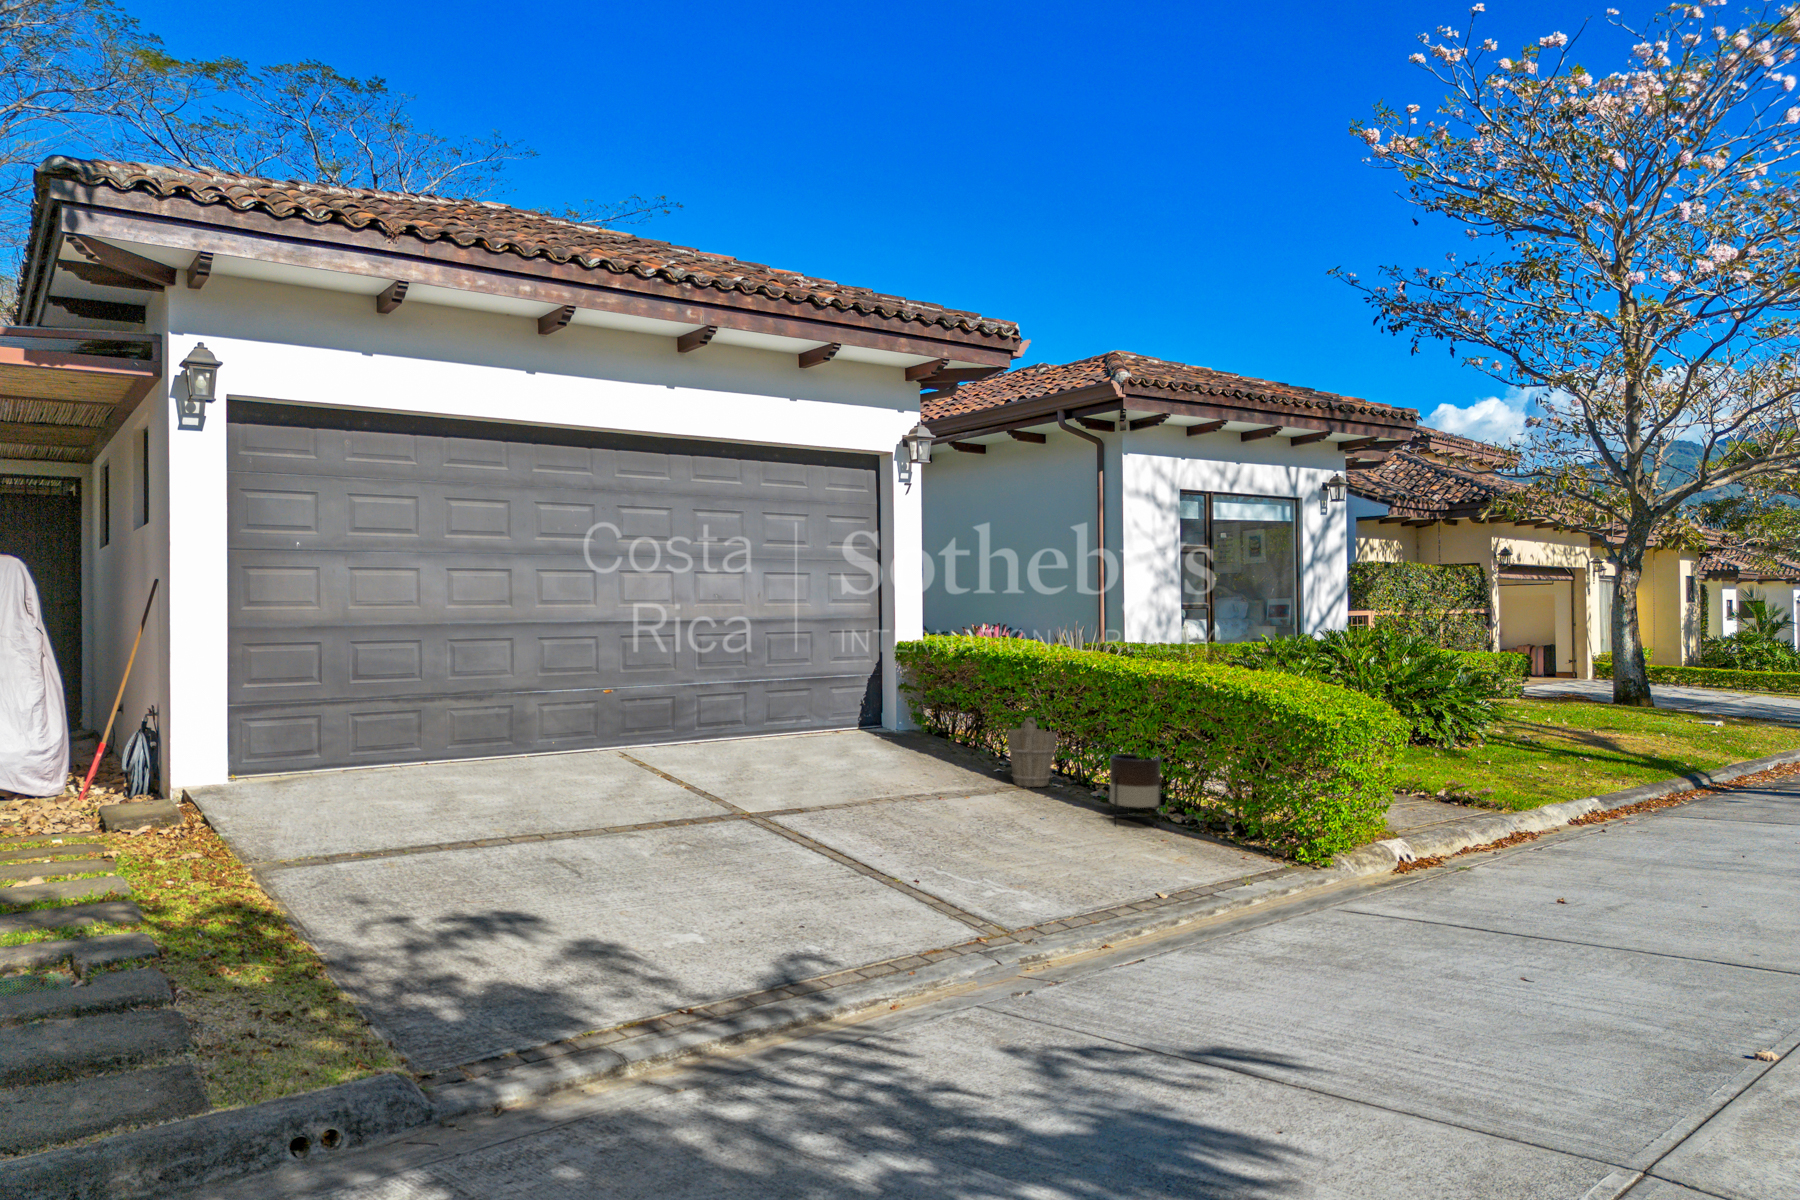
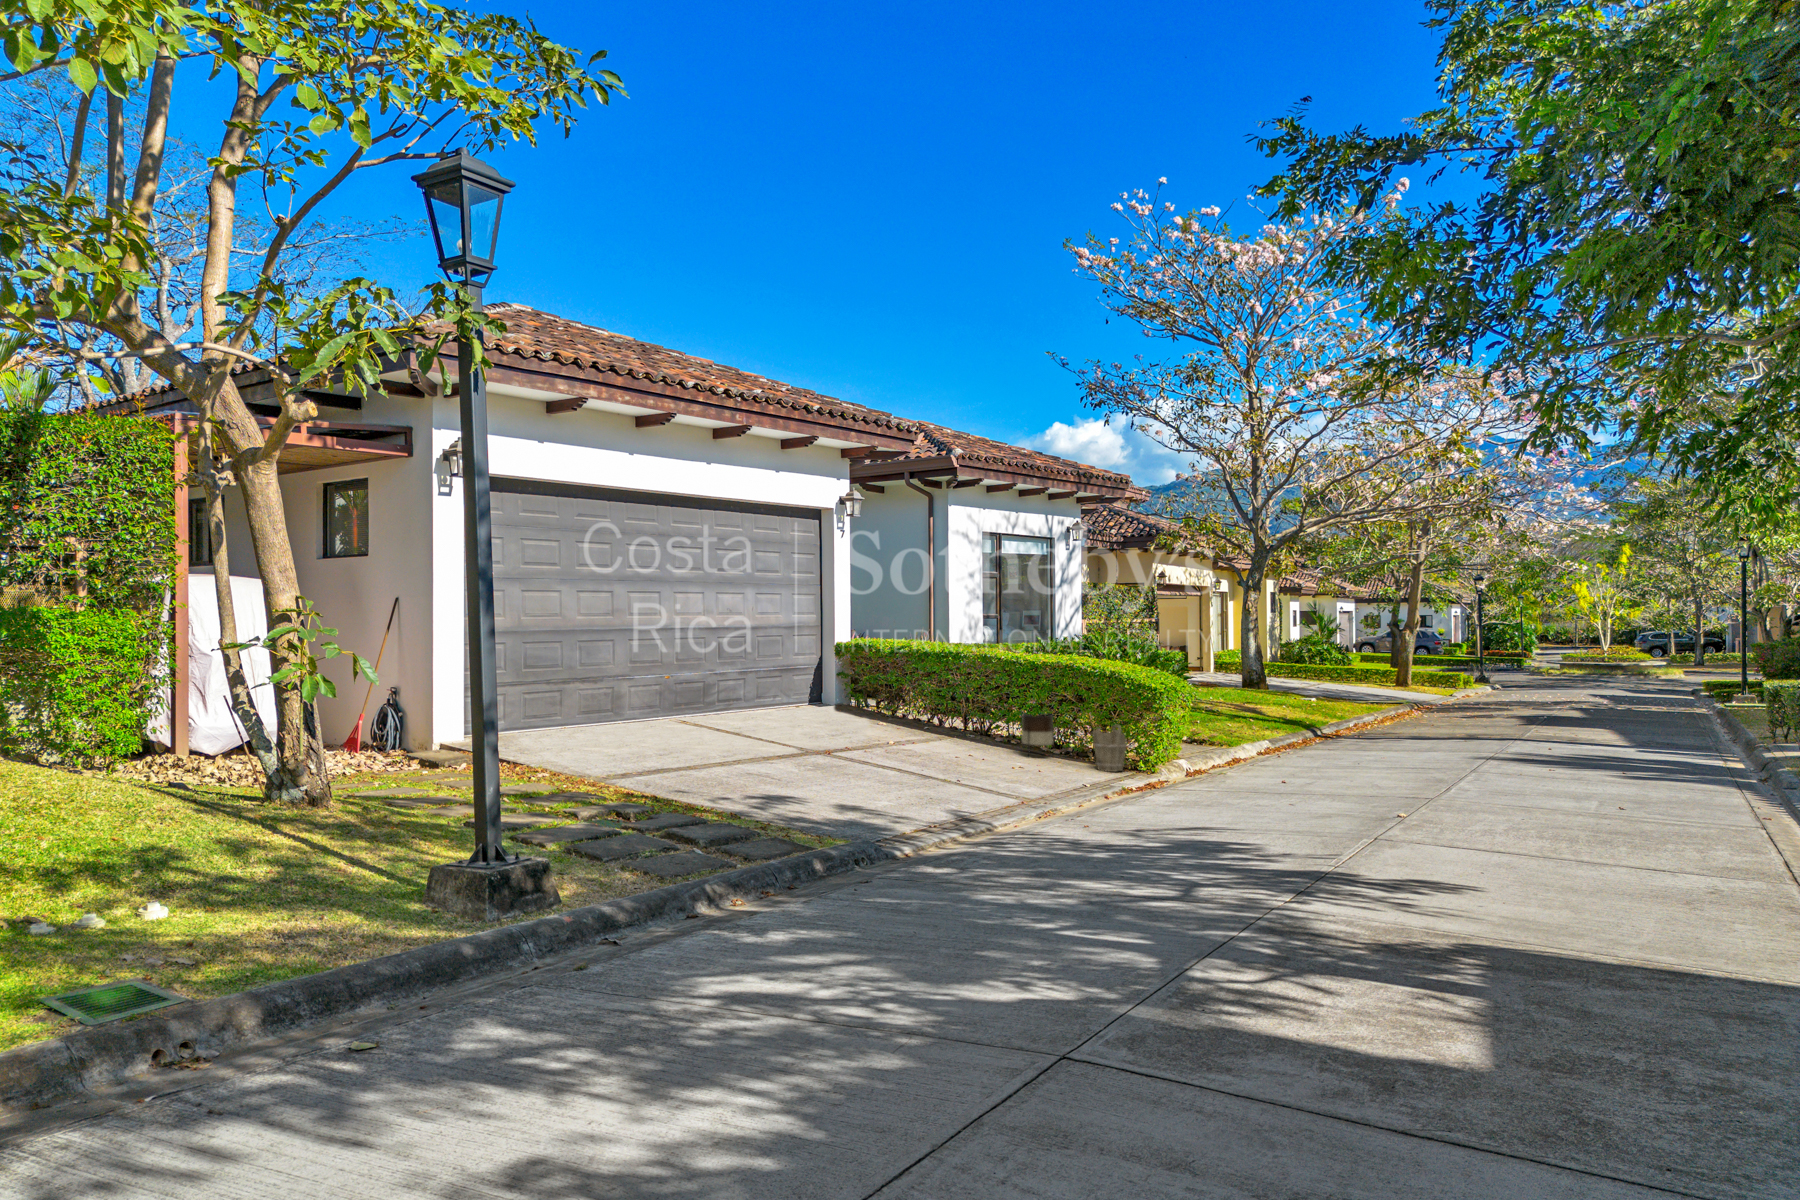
bucket: present [1007,717,1057,787] -> present [1092,725,1126,772]

